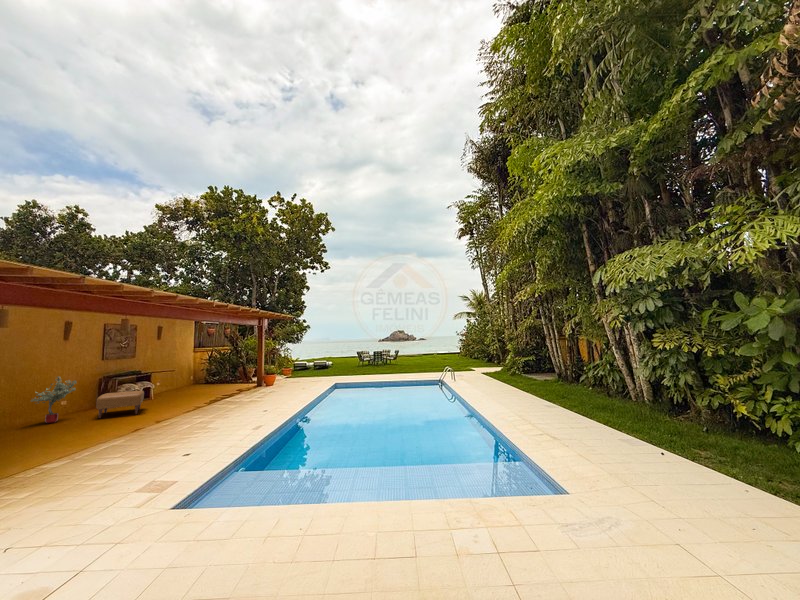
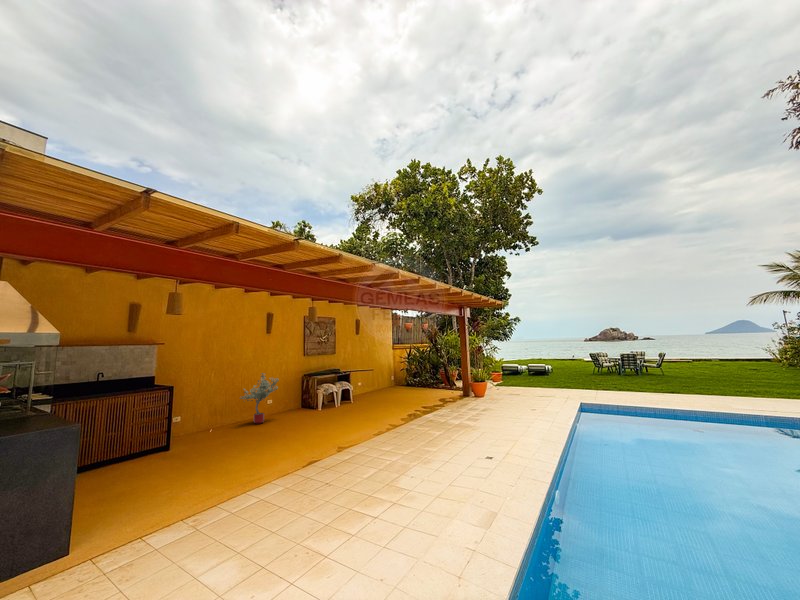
ottoman: present [96,391,144,418] -> none [294,394,340,424]

